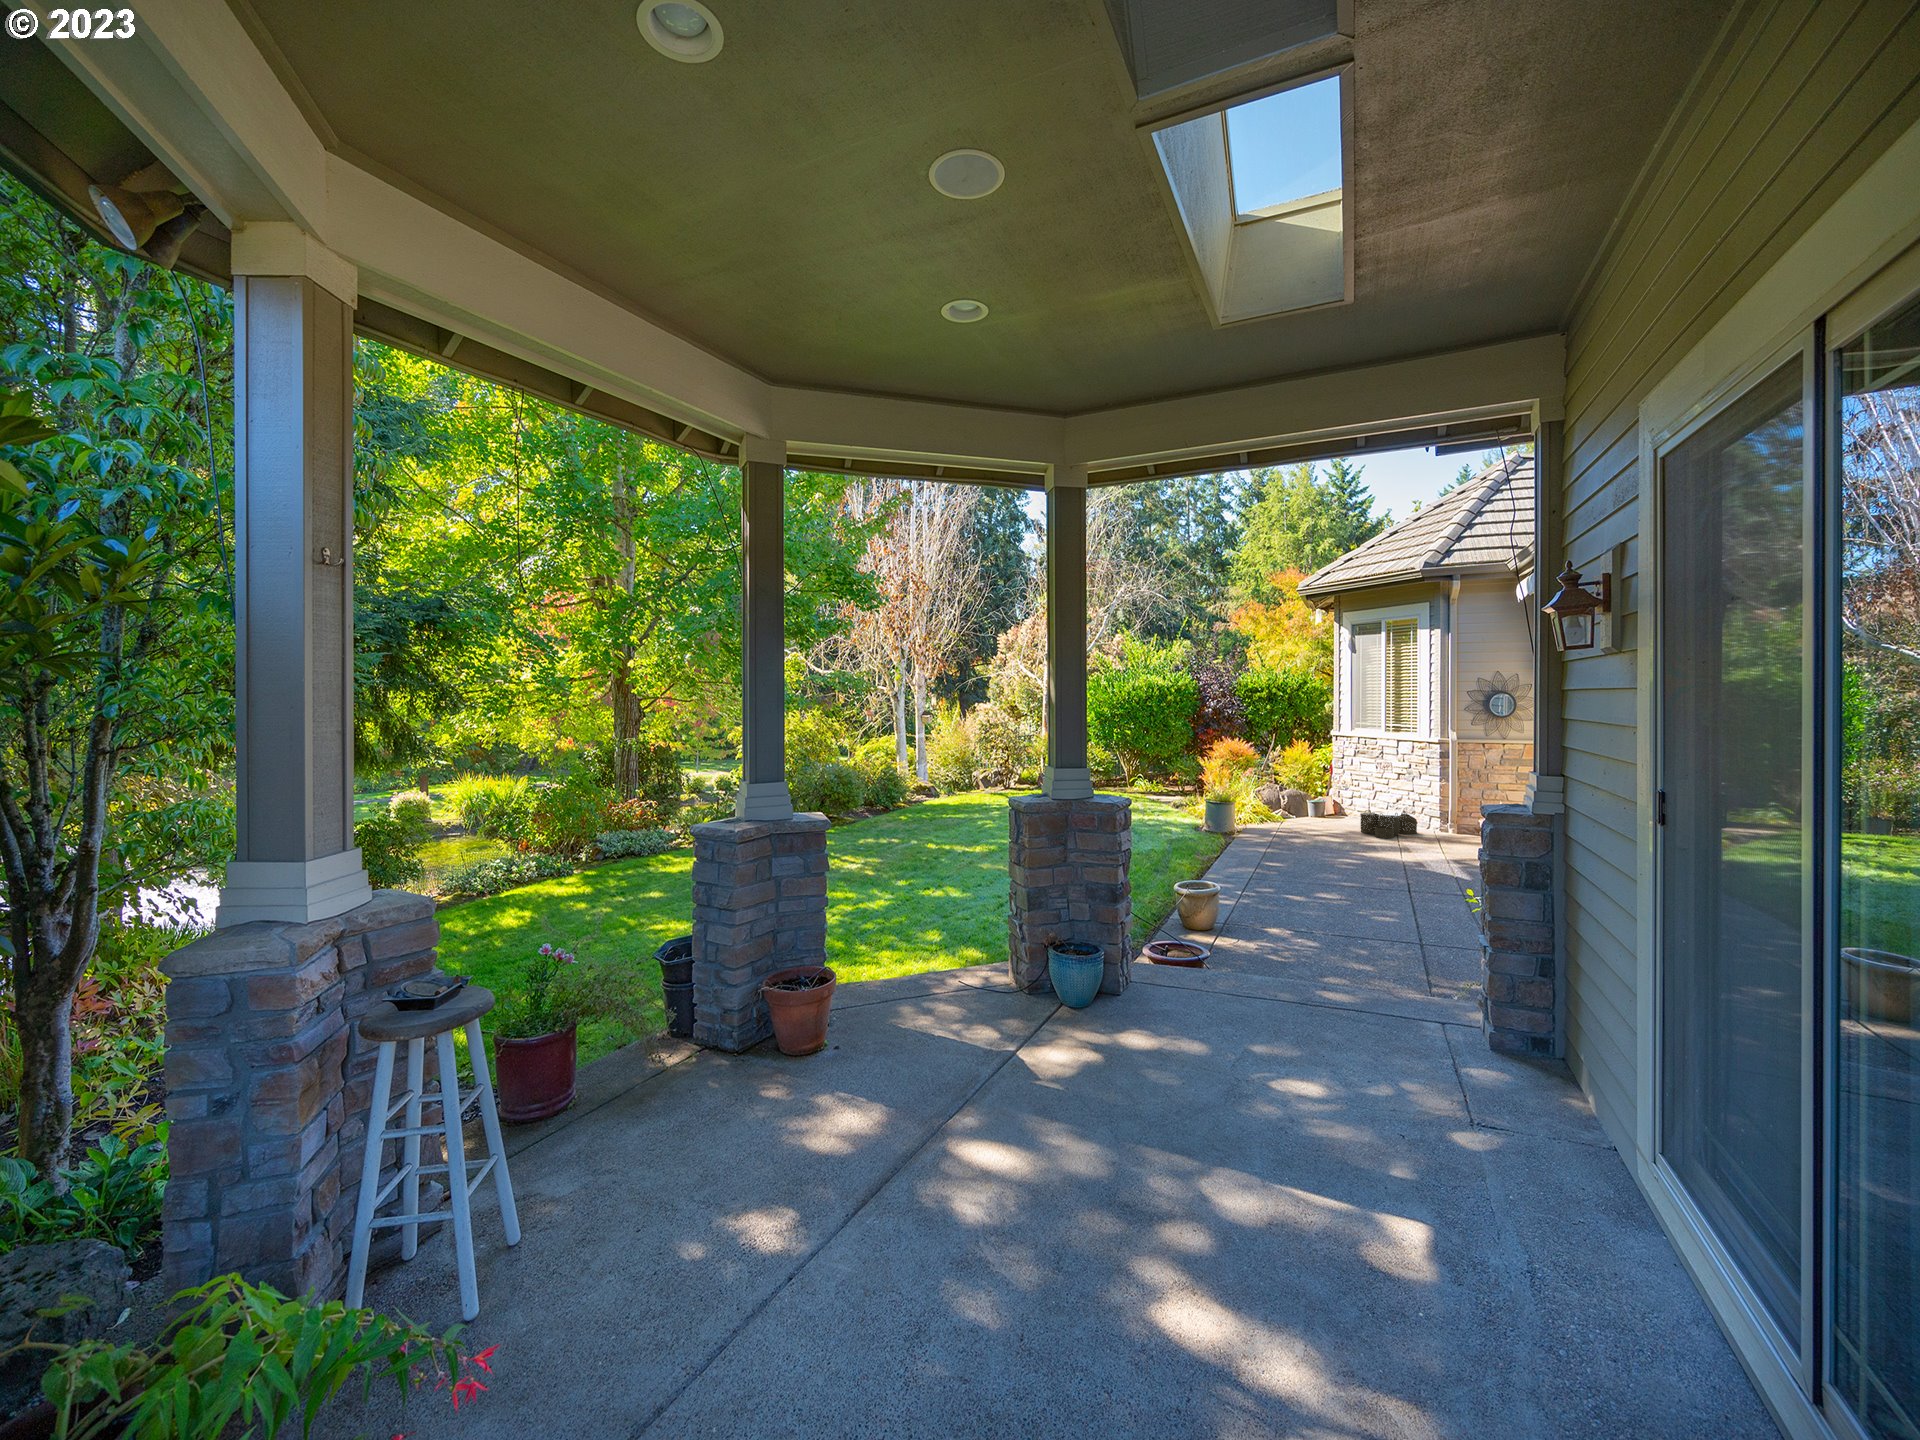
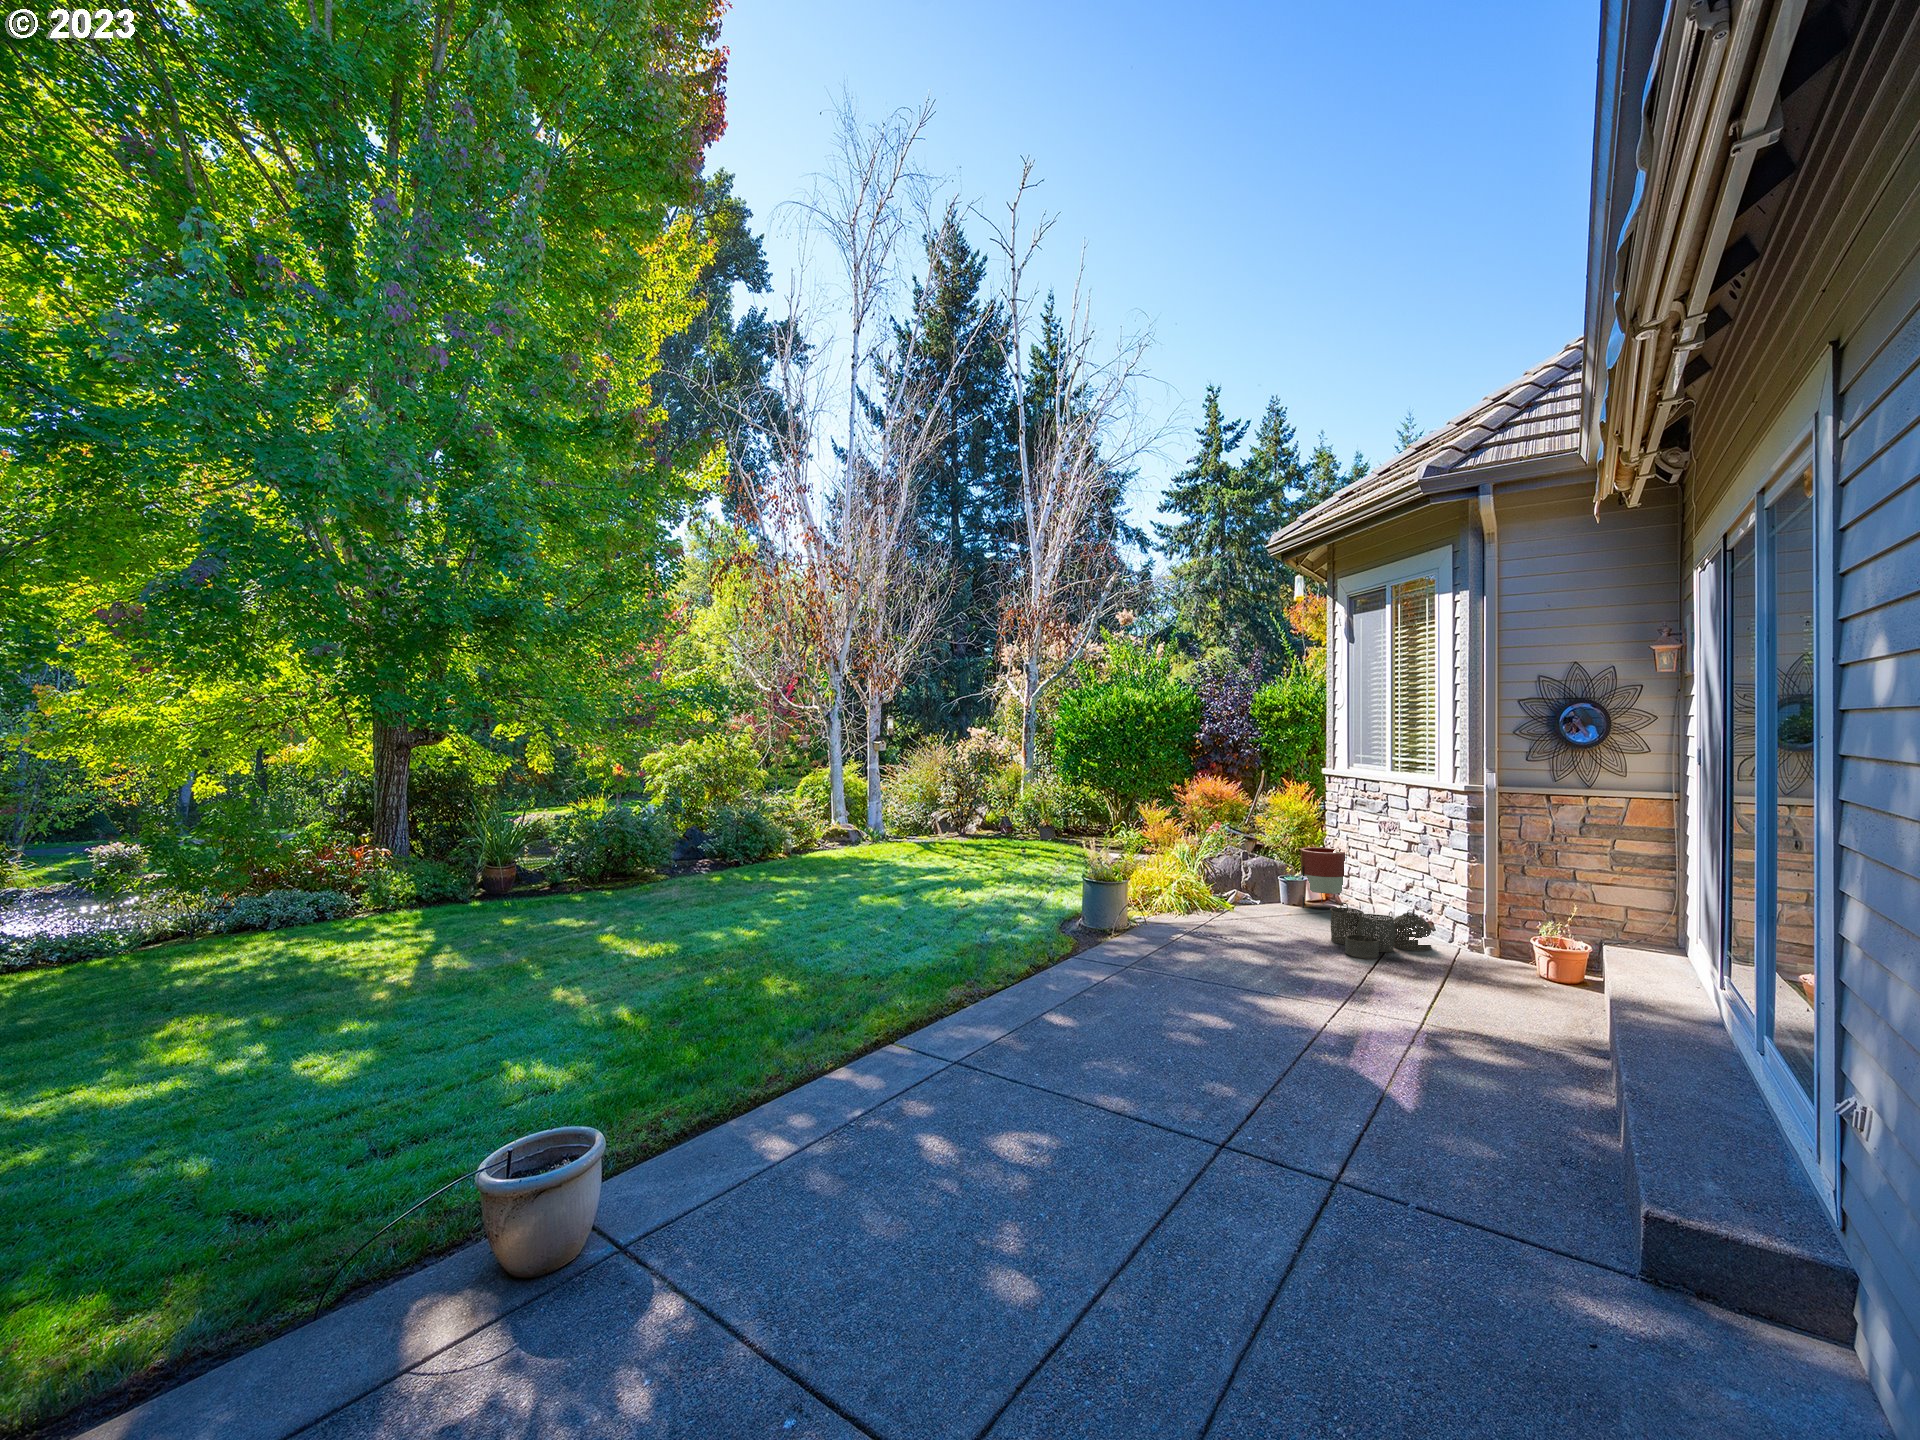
planter: none [1323,781,1352,820] -> present [1301,847,1345,908]

